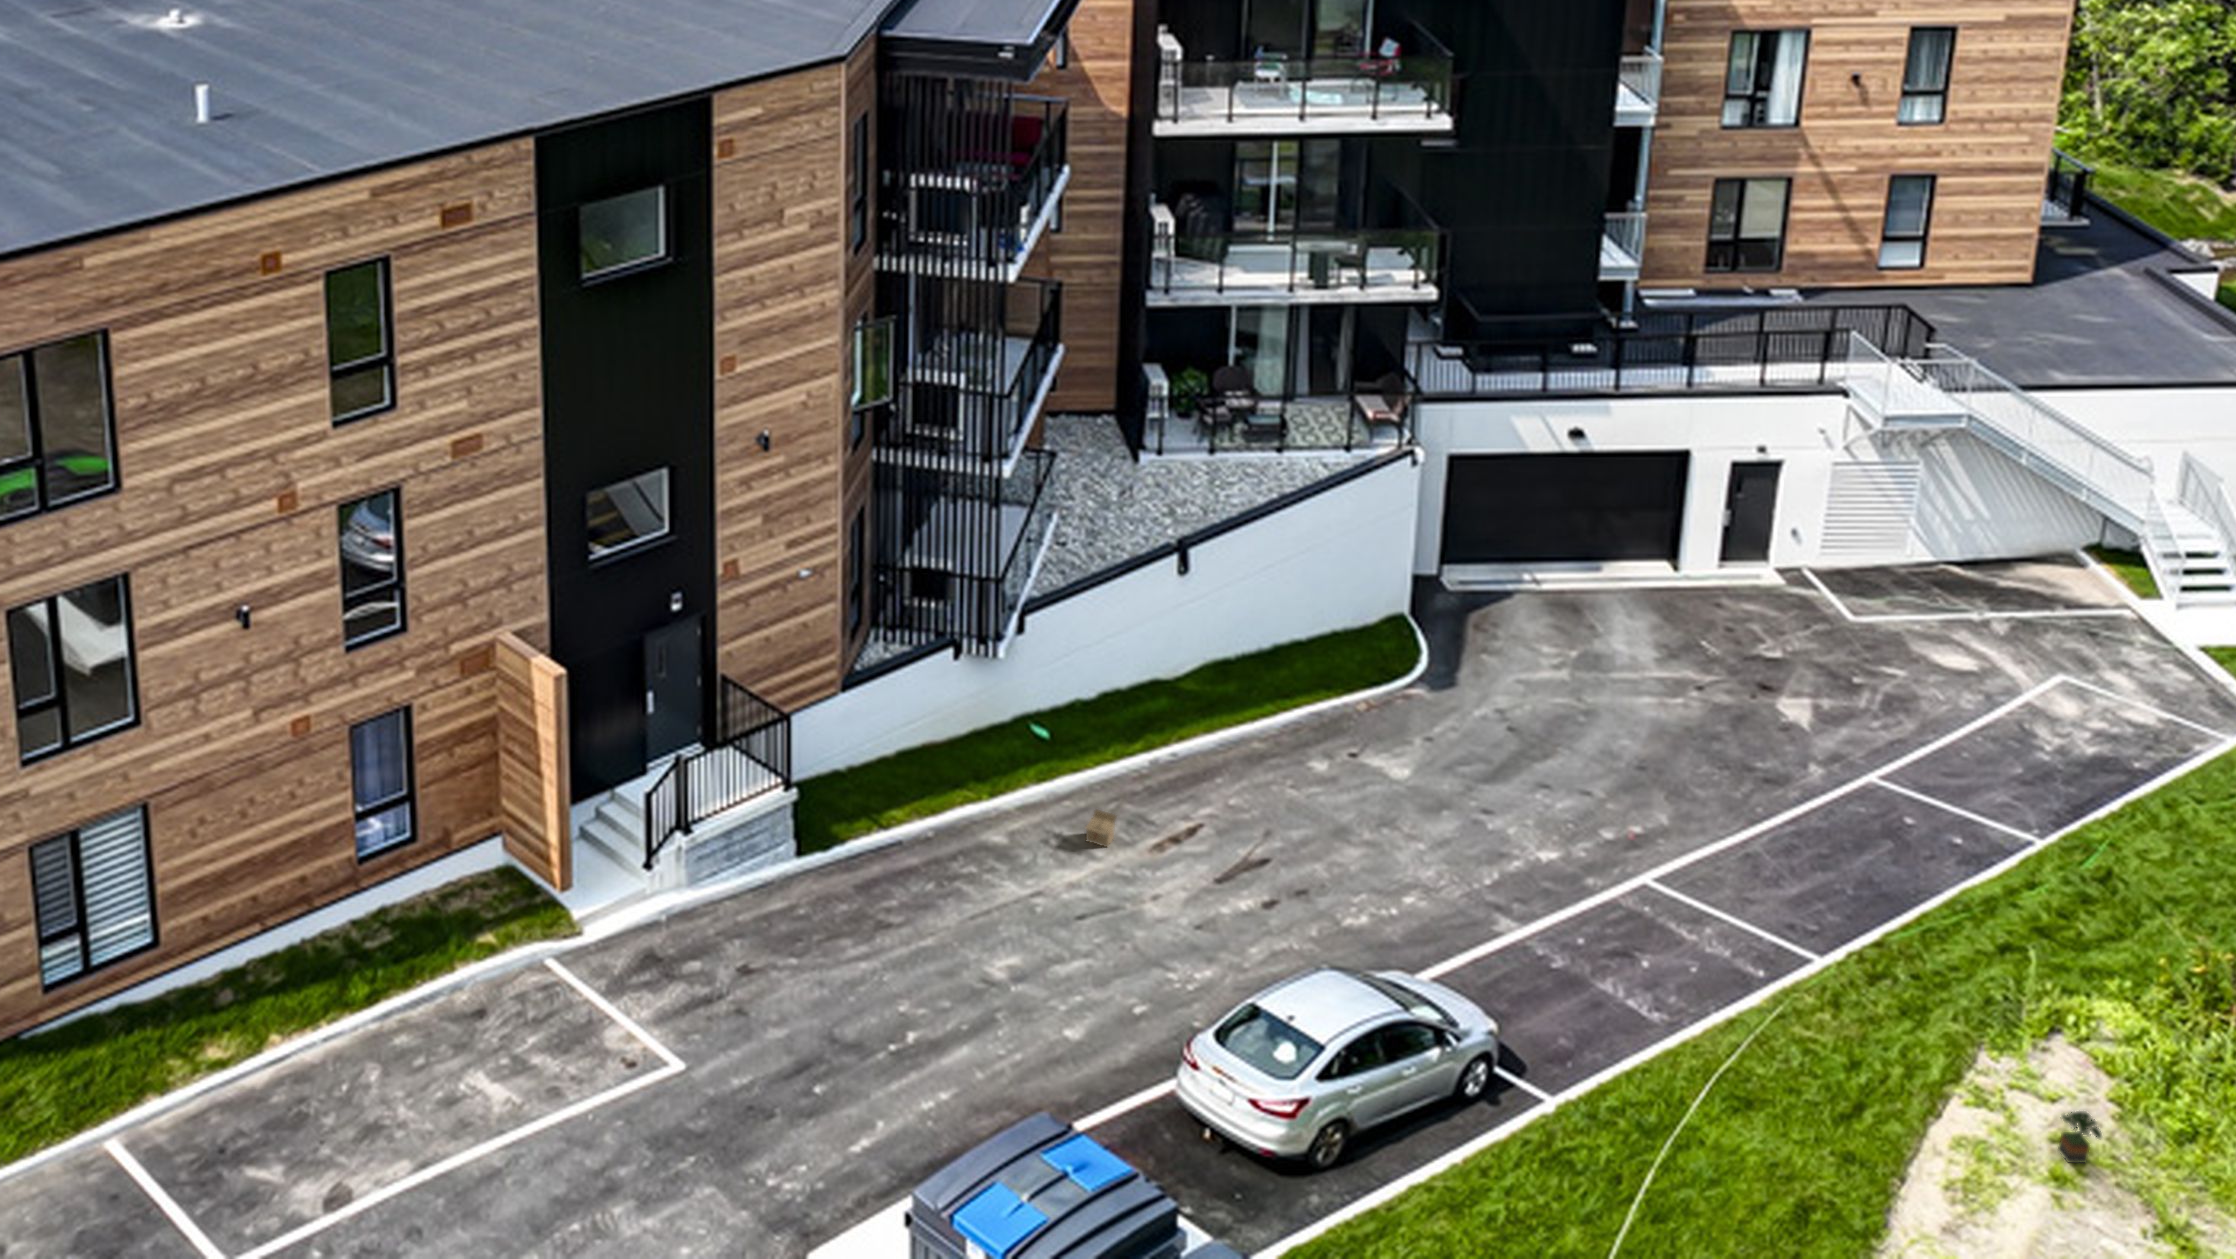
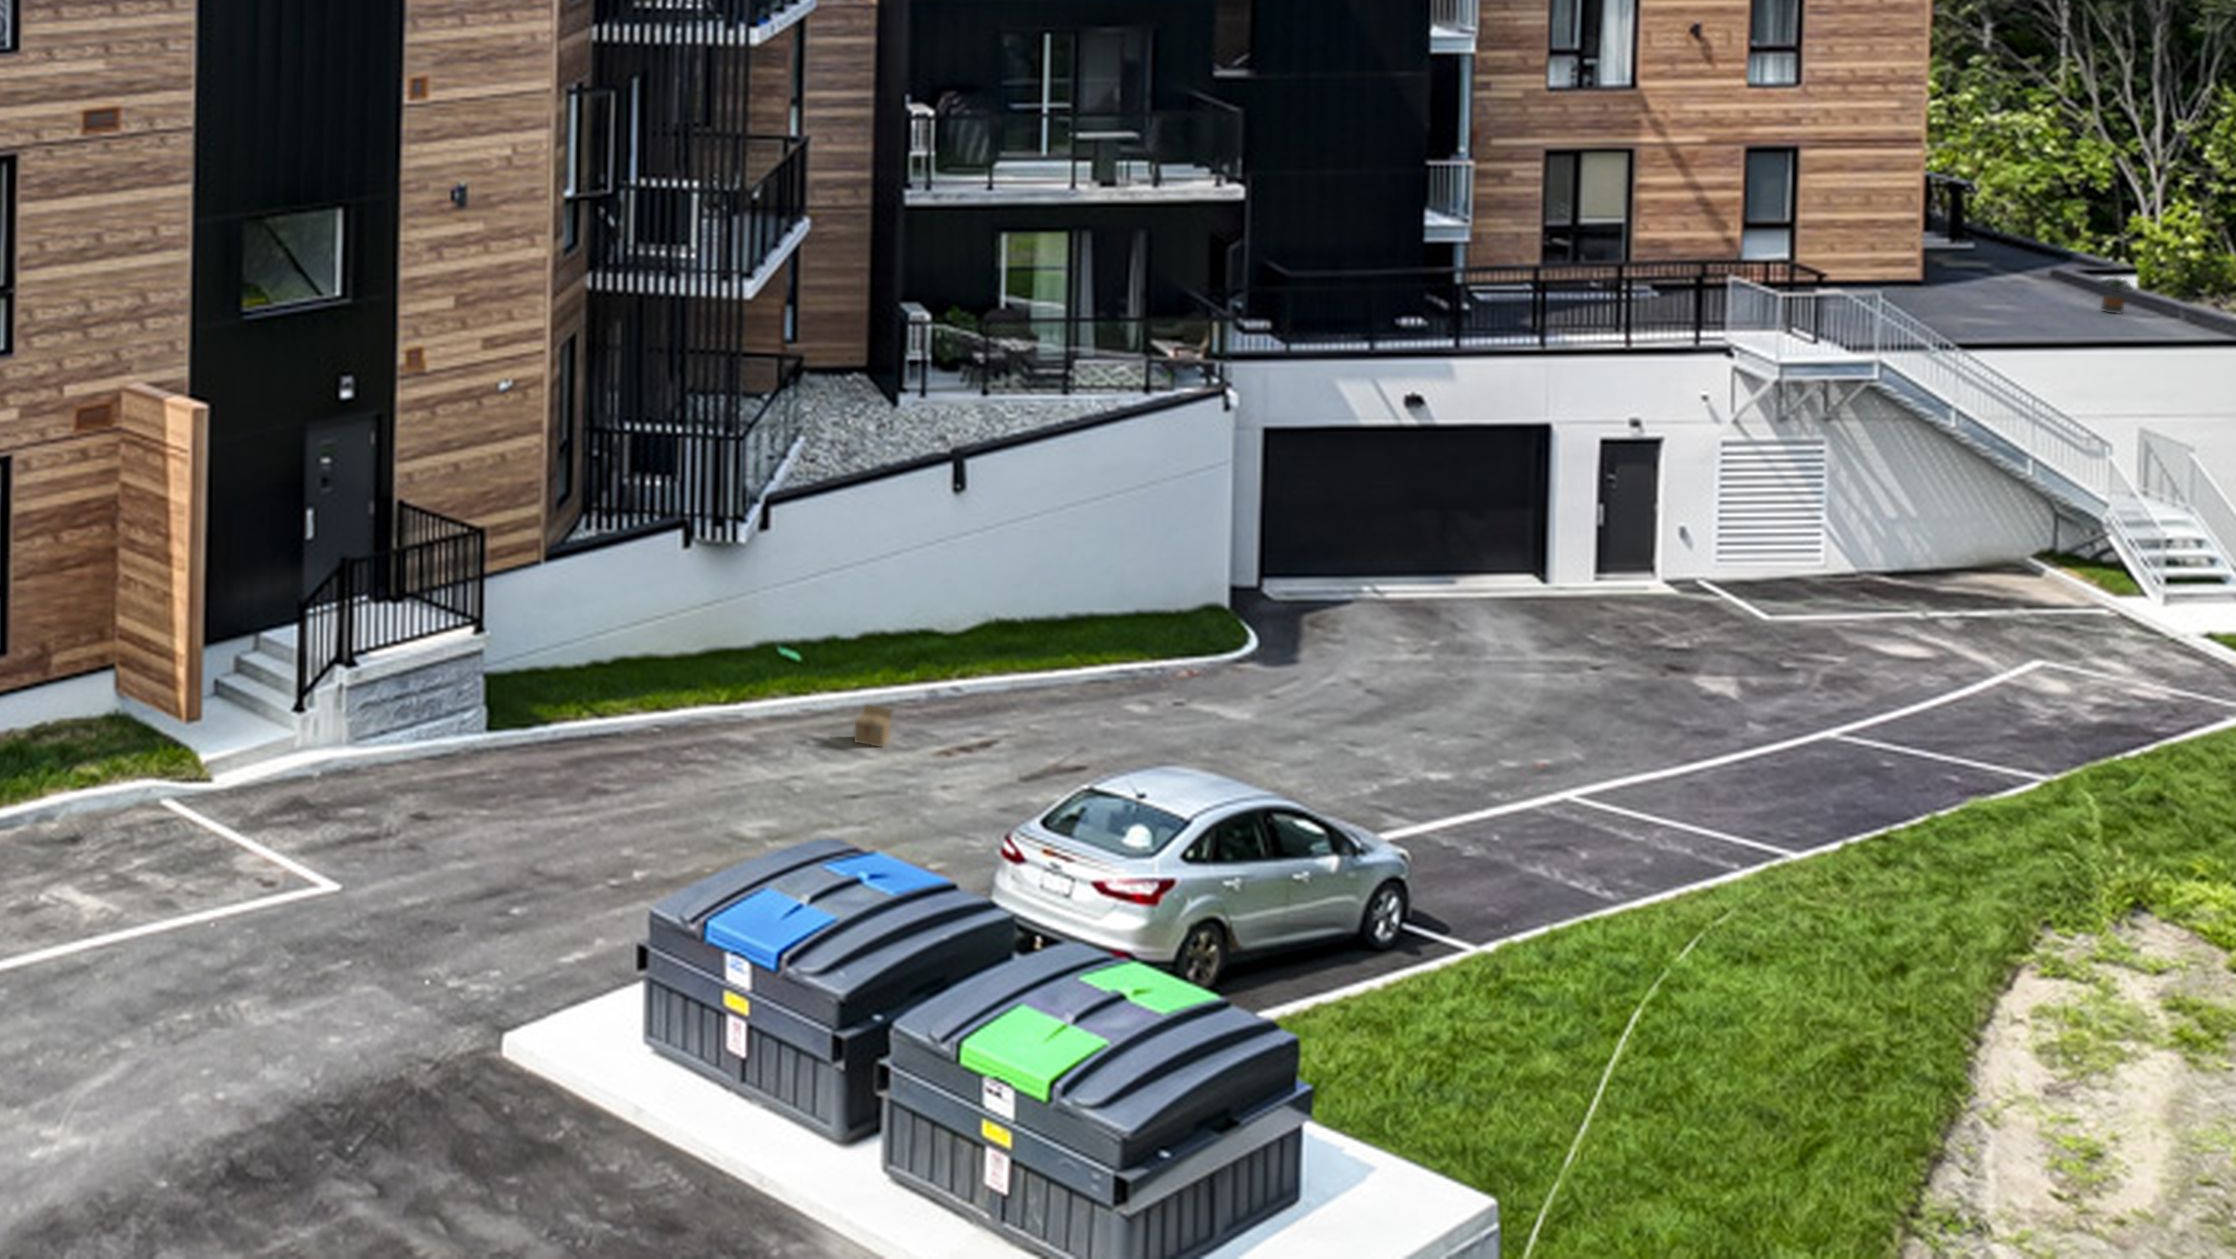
potted tree: present [2058,1111,2102,1163] -> present [2102,277,2132,314]

